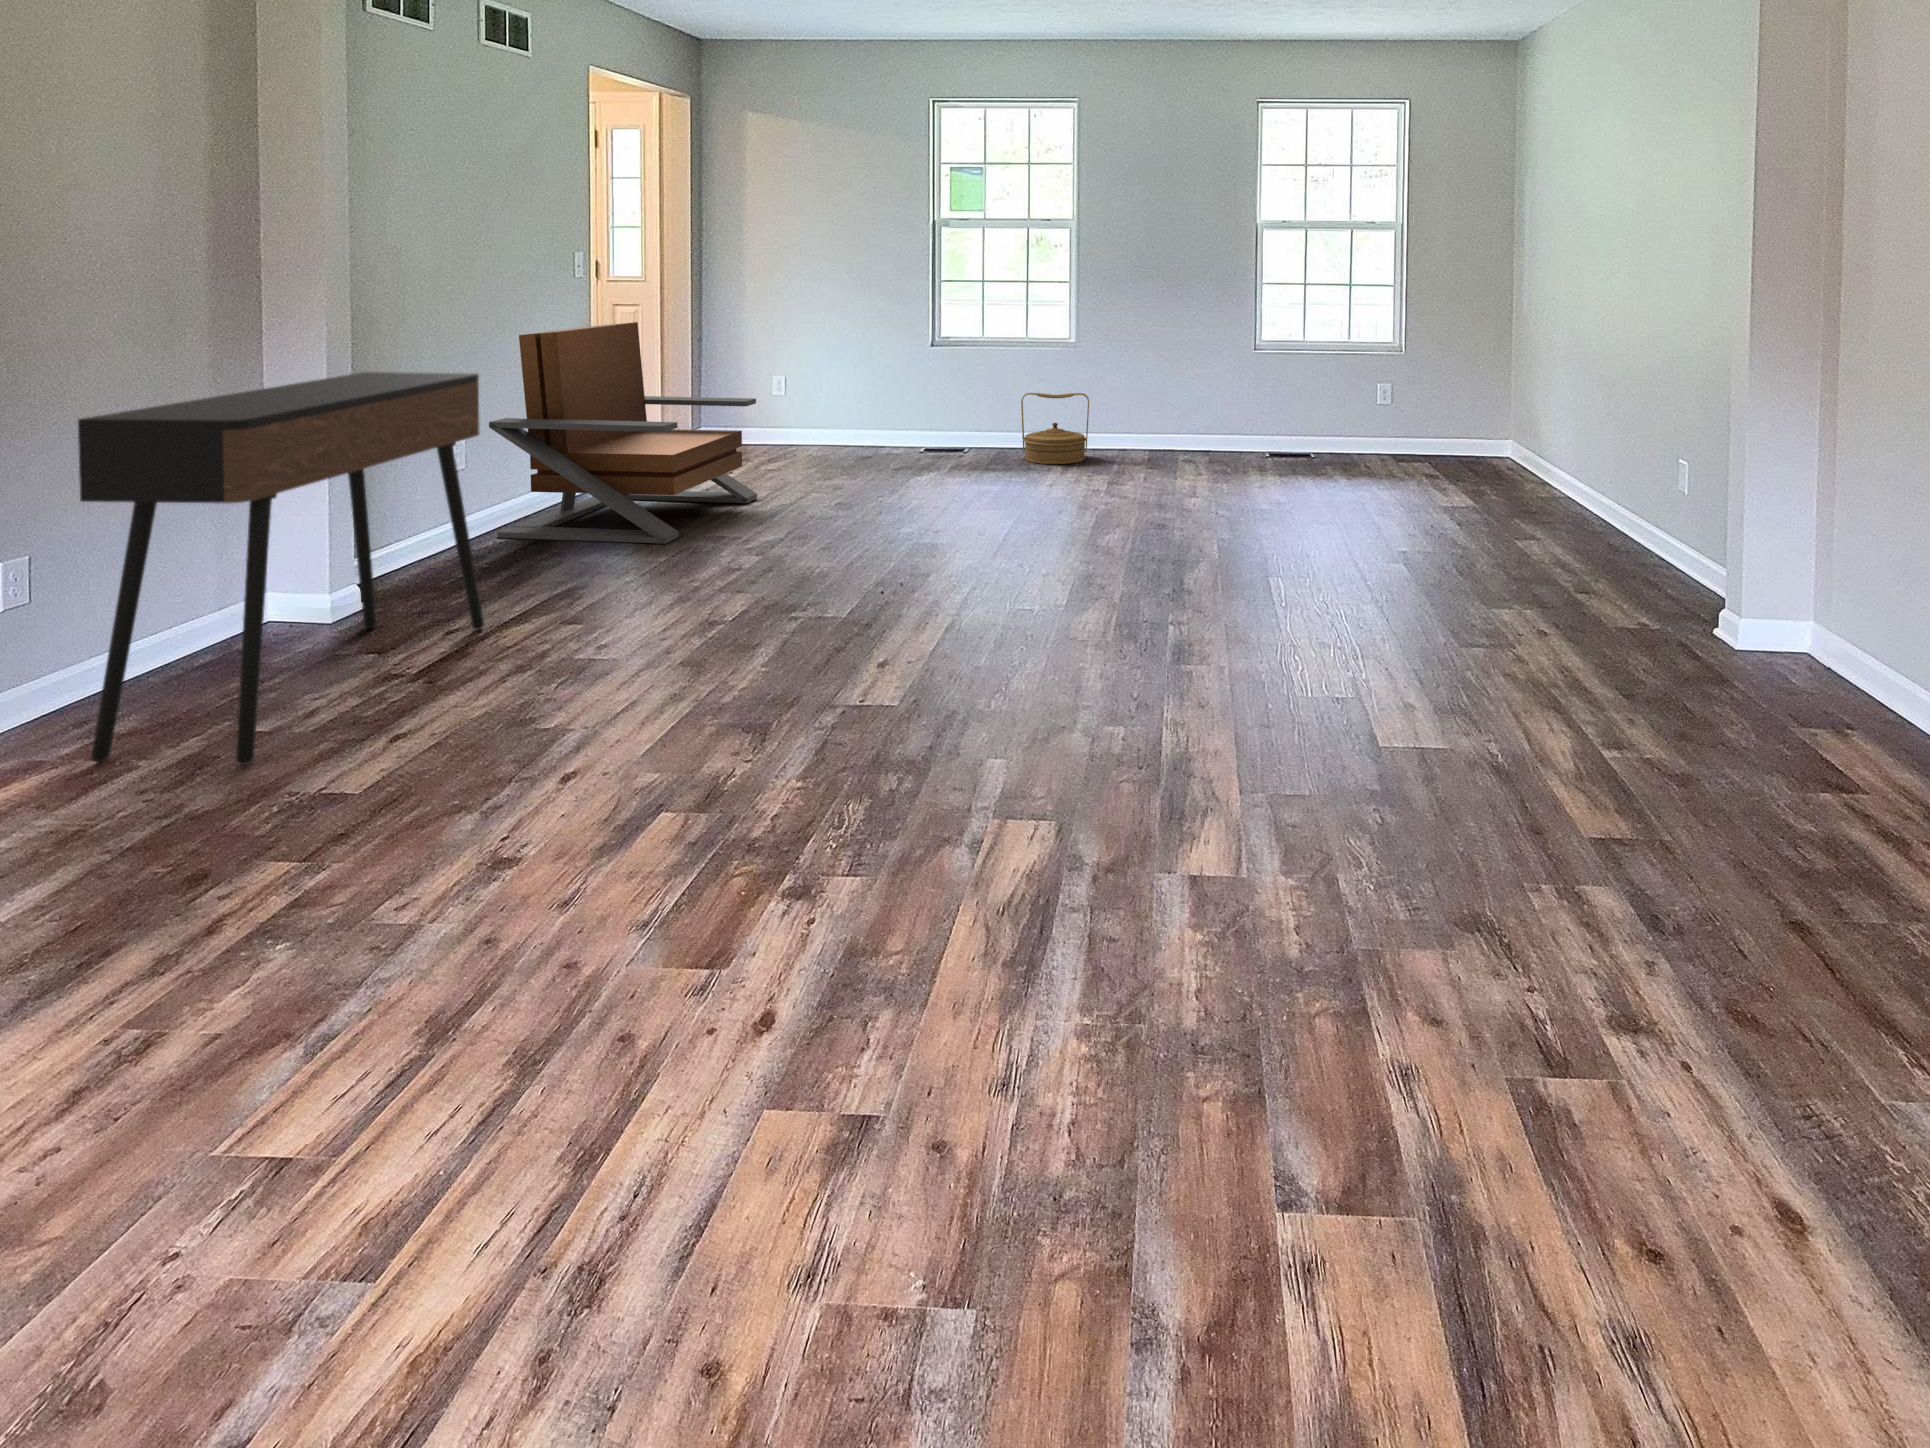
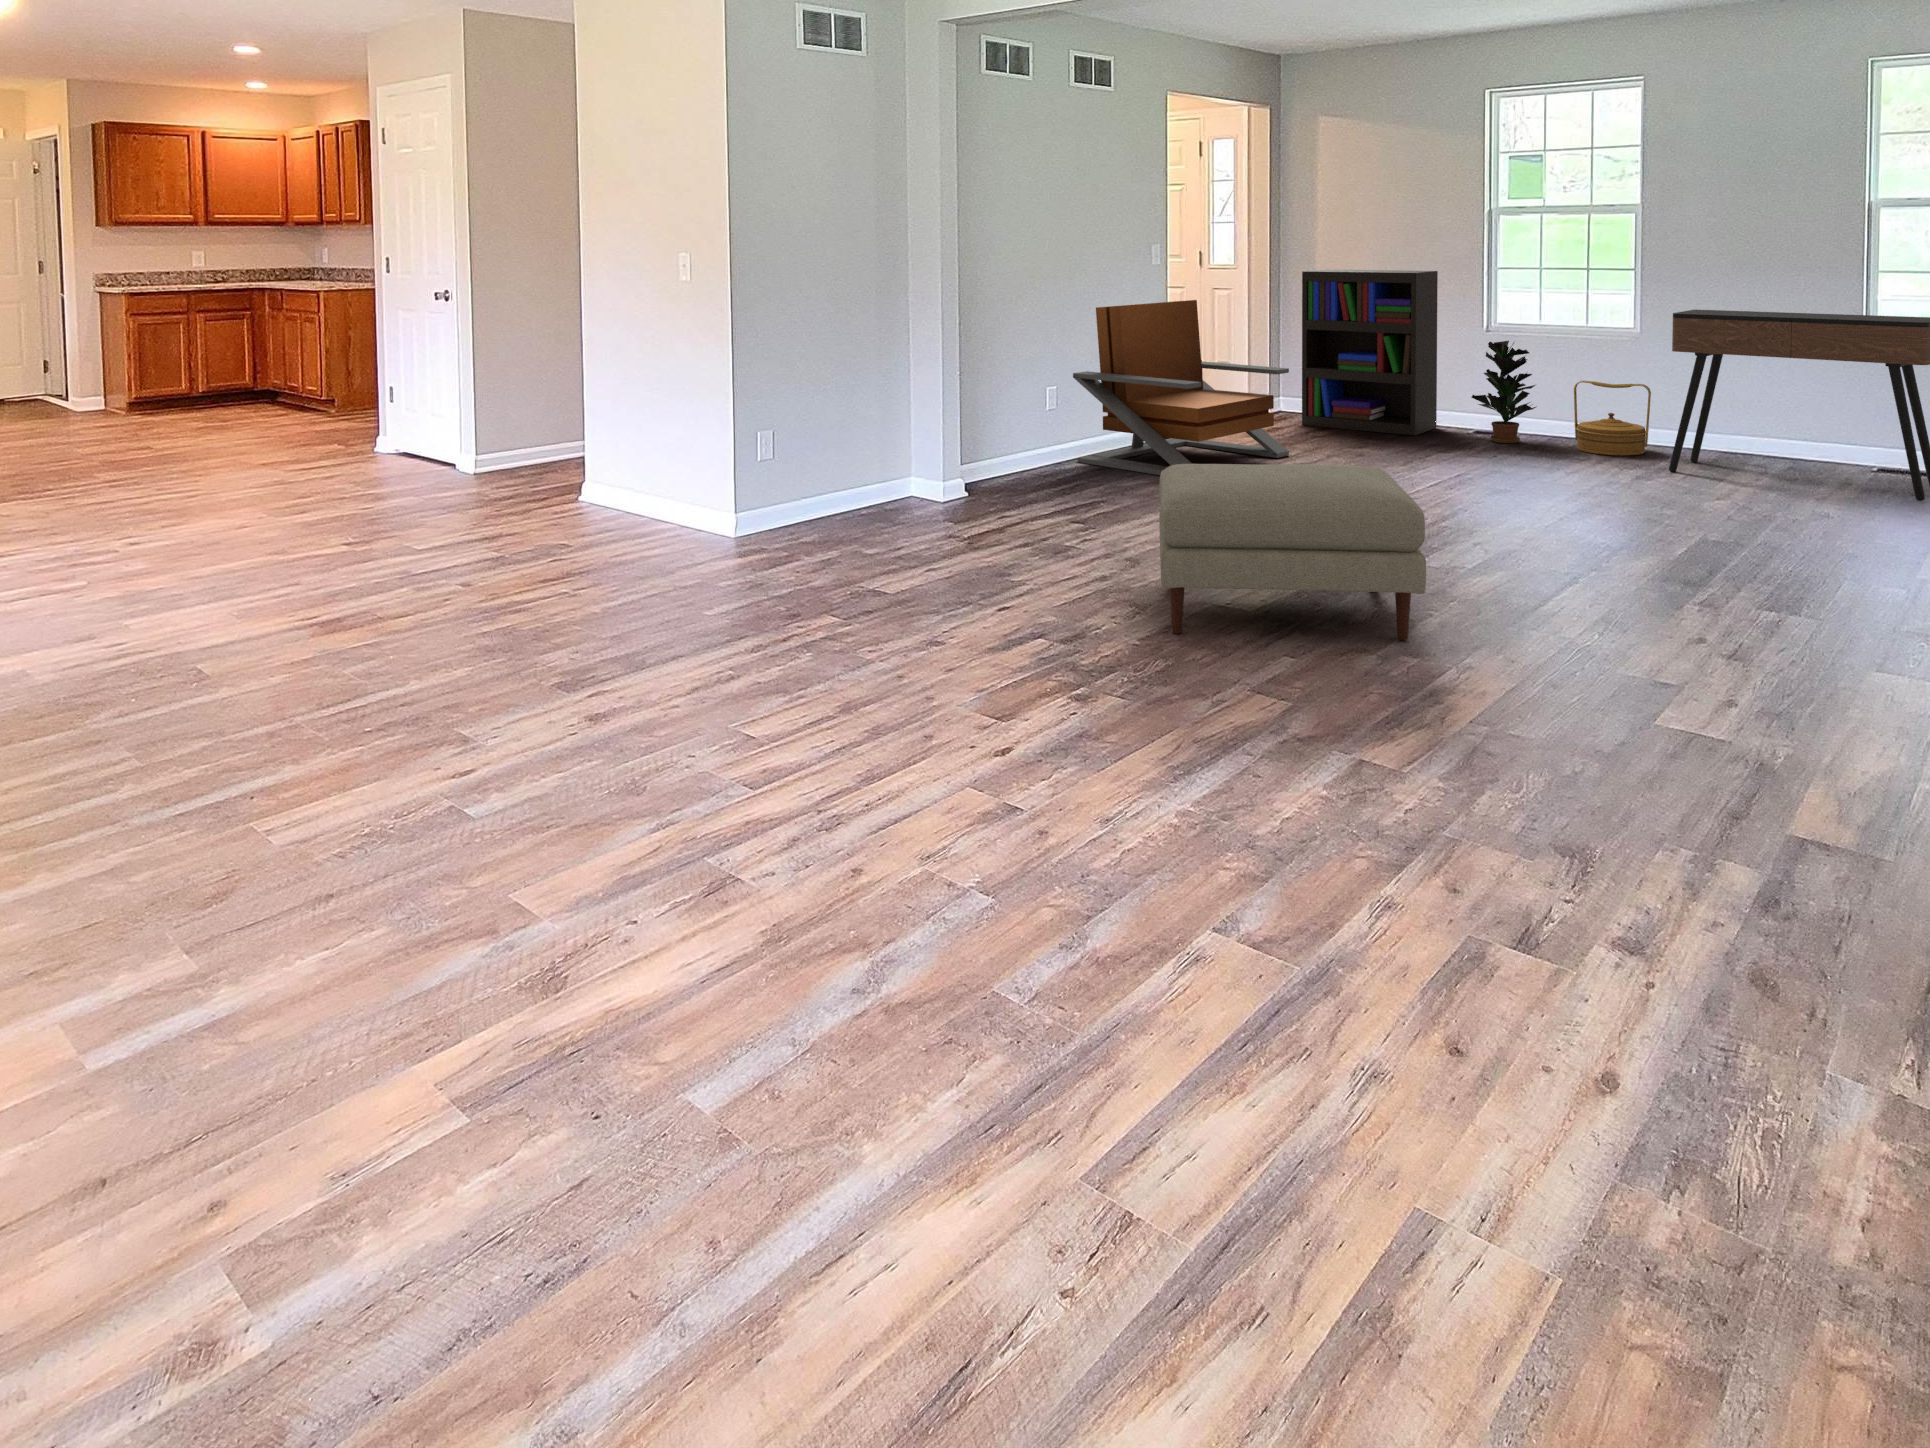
bookshelf: none [737,285,880,462] -> present [1302,270,1438,435]
potted plant: none [923,356,988,461] -> present [1471,341,1536,443]
console table: present [78,372,484,765] -> present [1669,310,1930,501]
ottoman: none [748,509,1110,758] -> present [1159,464,1426,640]

